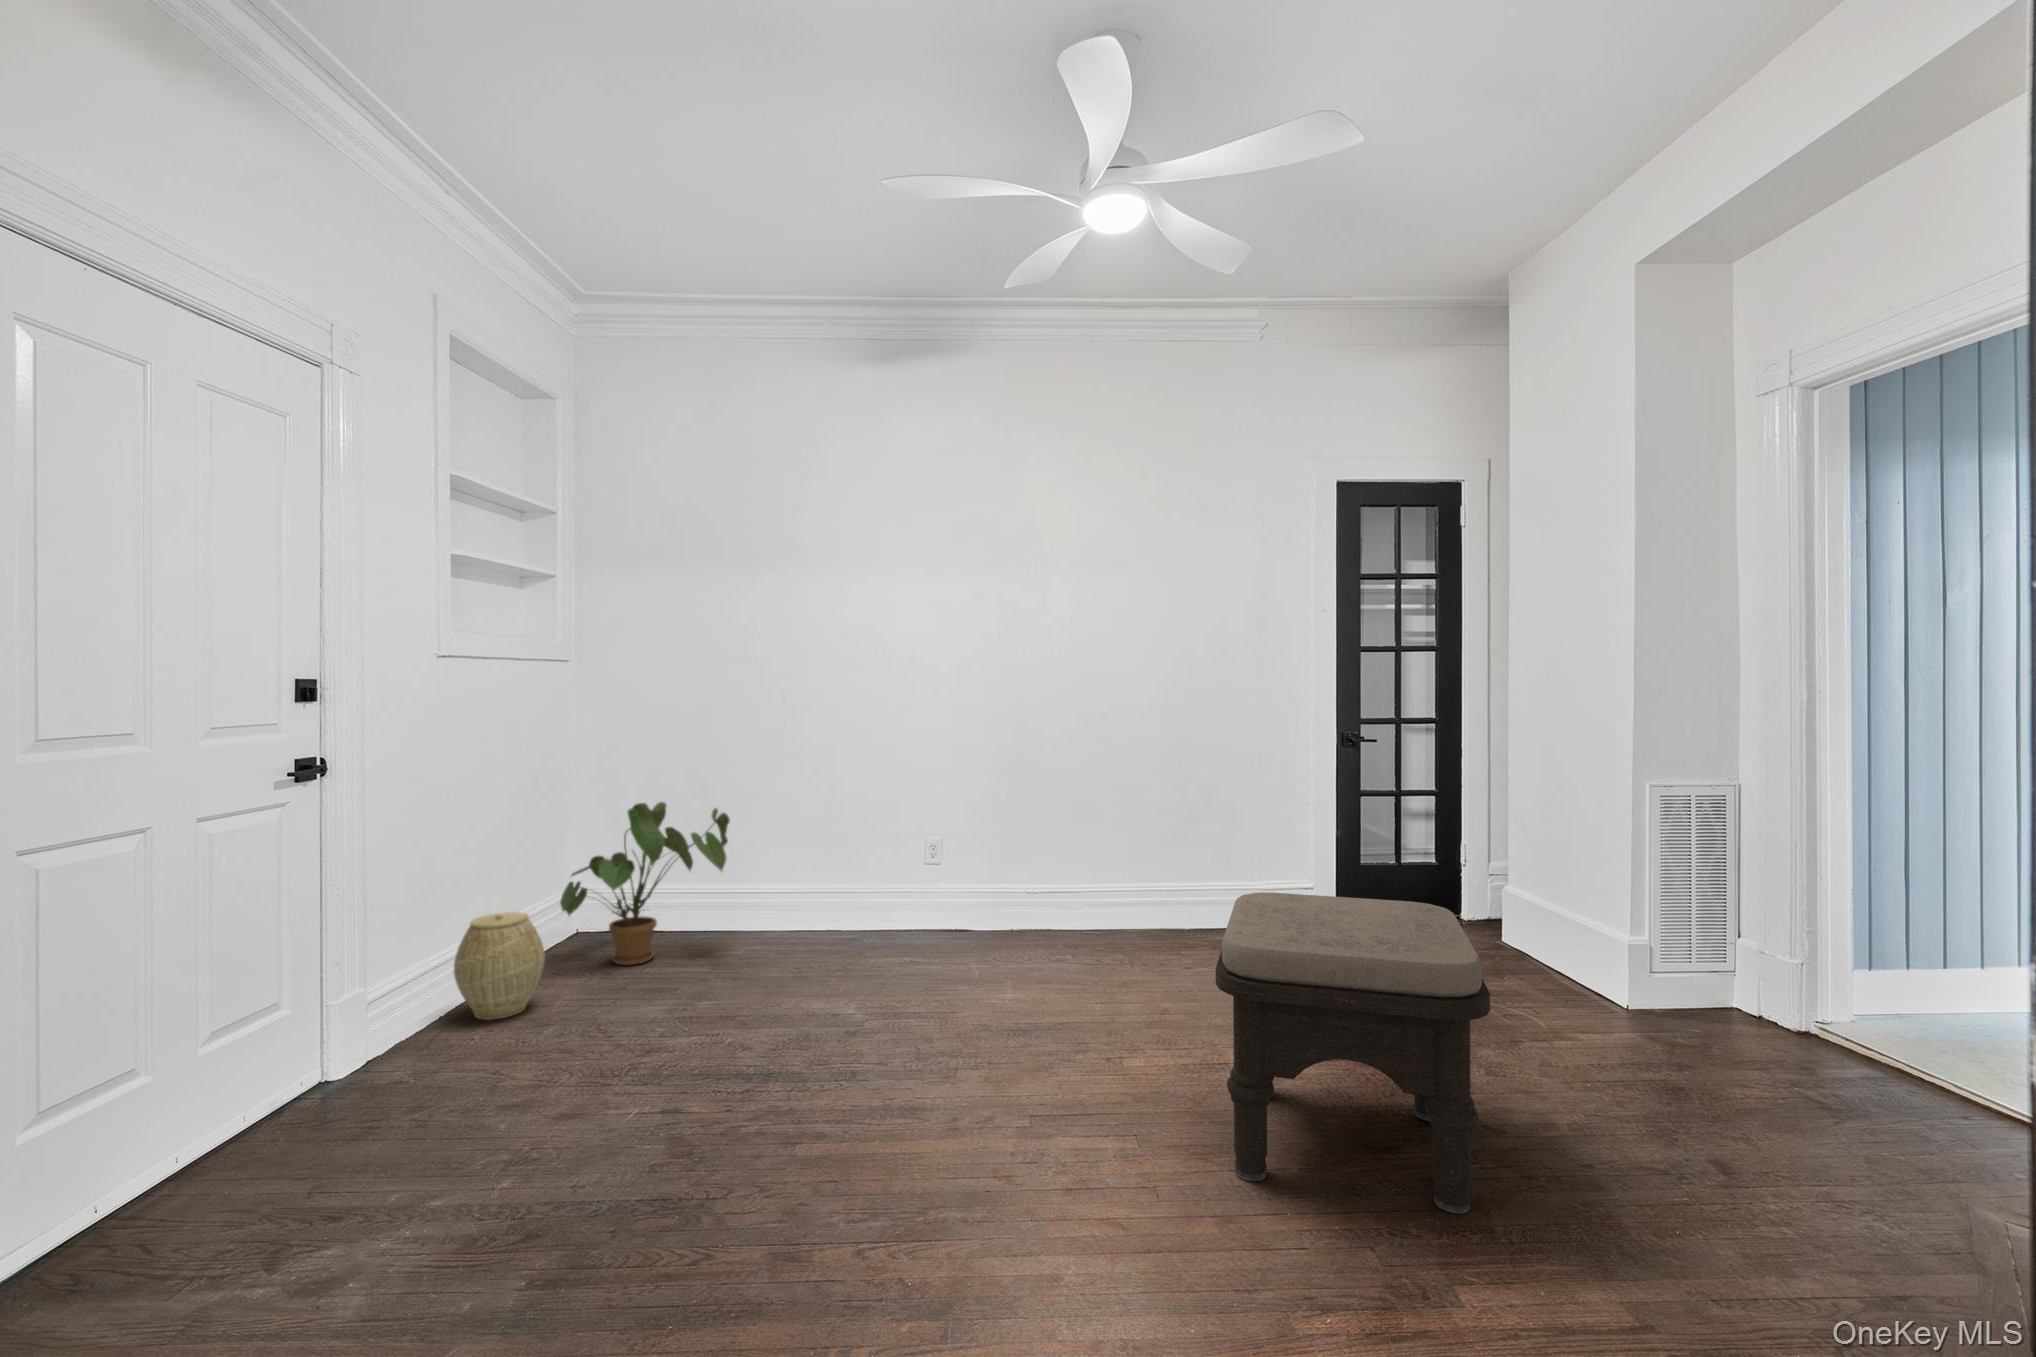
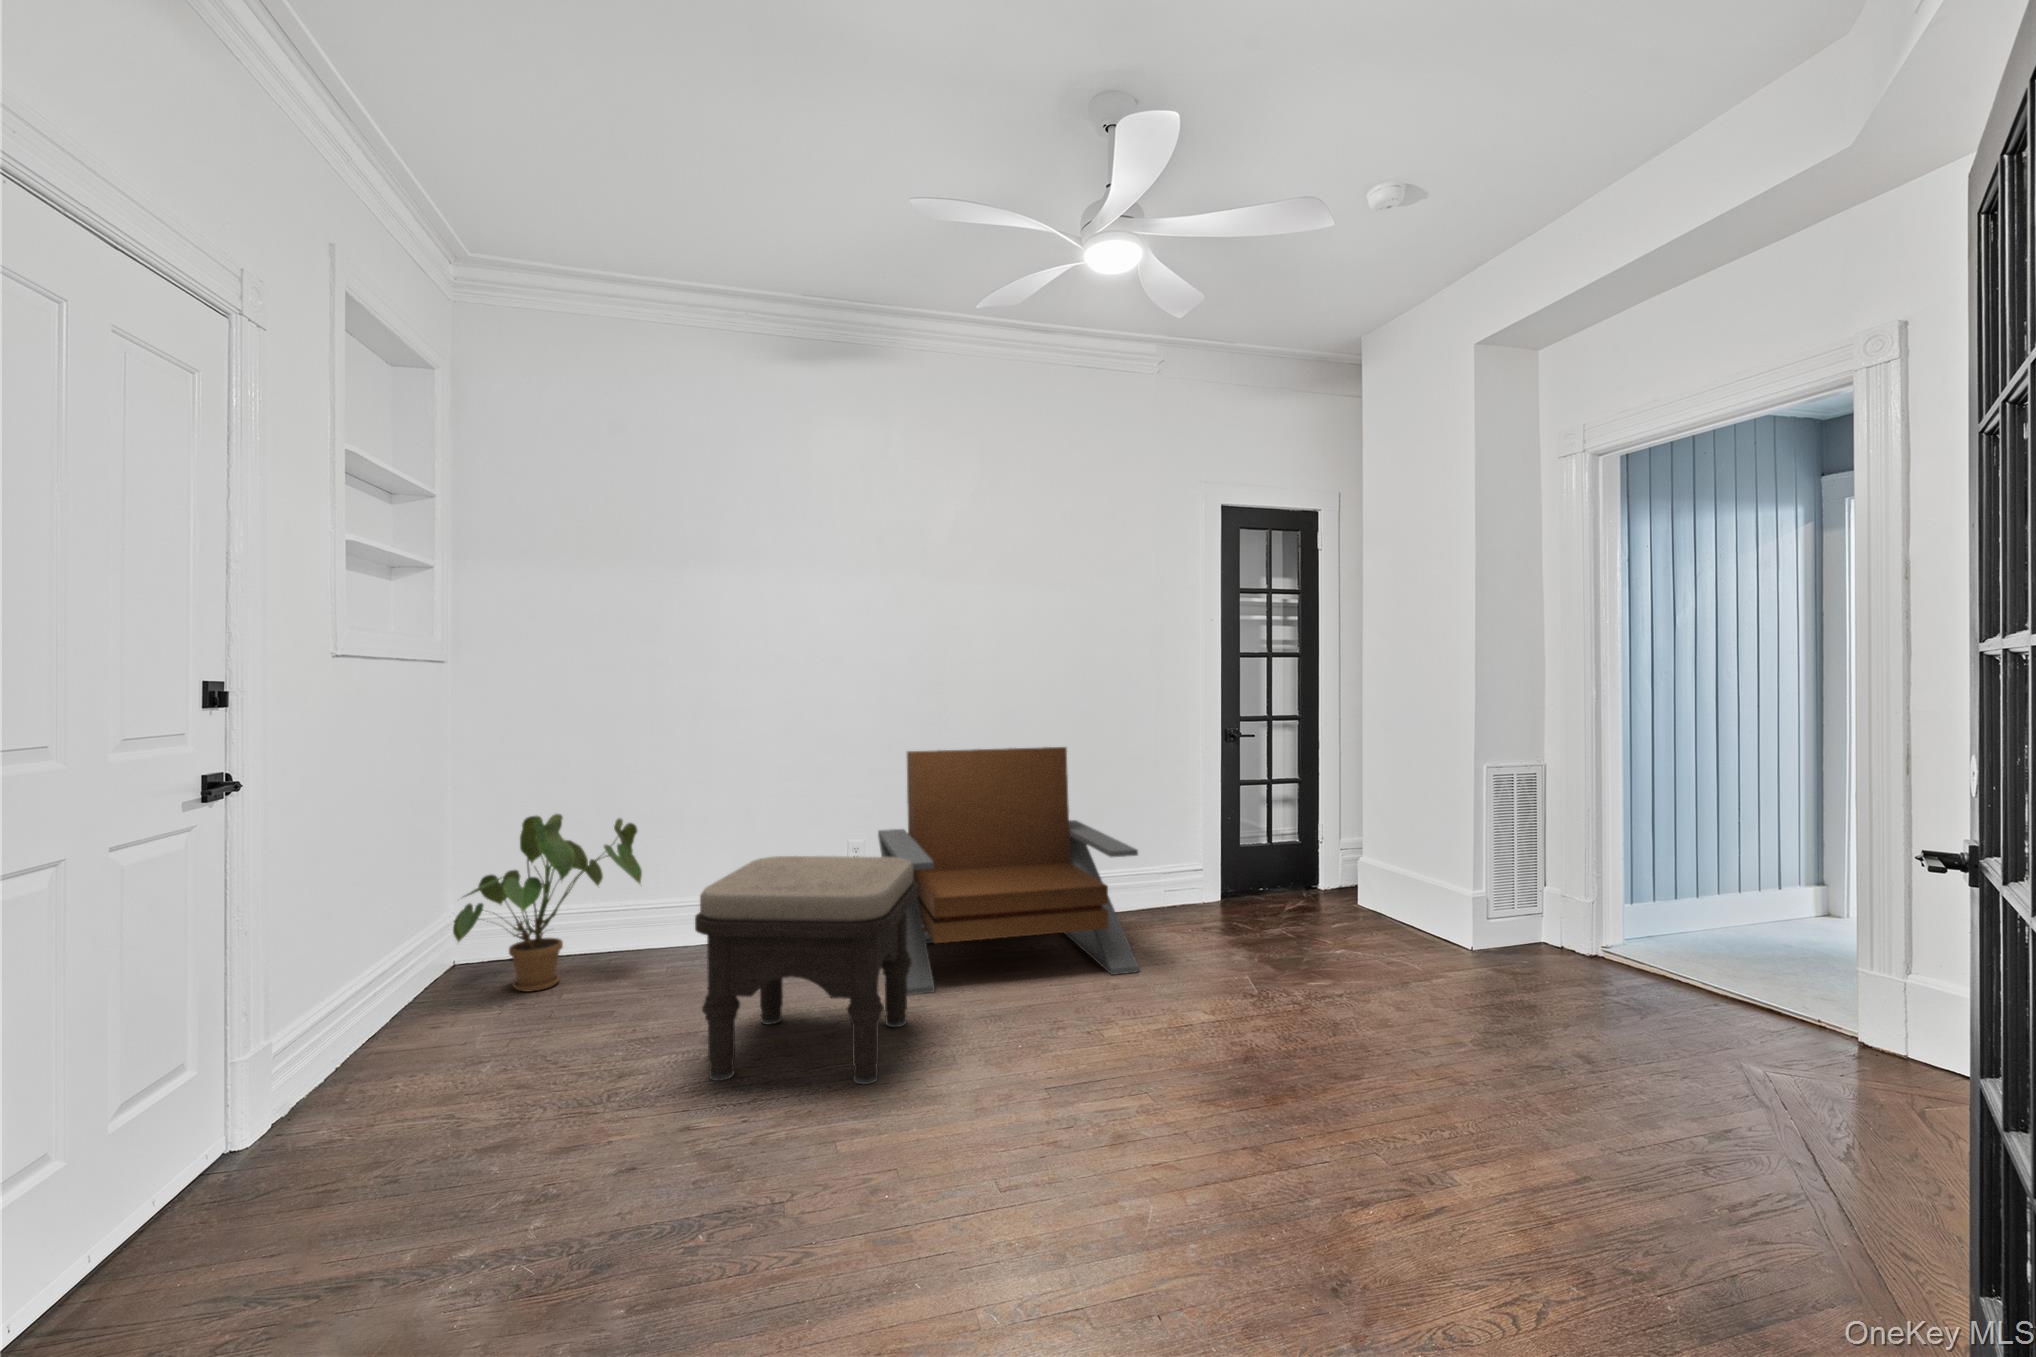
lounge chair: none [952,749,1208,998] -> present [878,747,1139,995]
ottoman: present [1216,893,1490,1214] -> present [695,856,918,1084]
woven basket: present [454,912,545,1020] -> none [353,940,459,1061]

